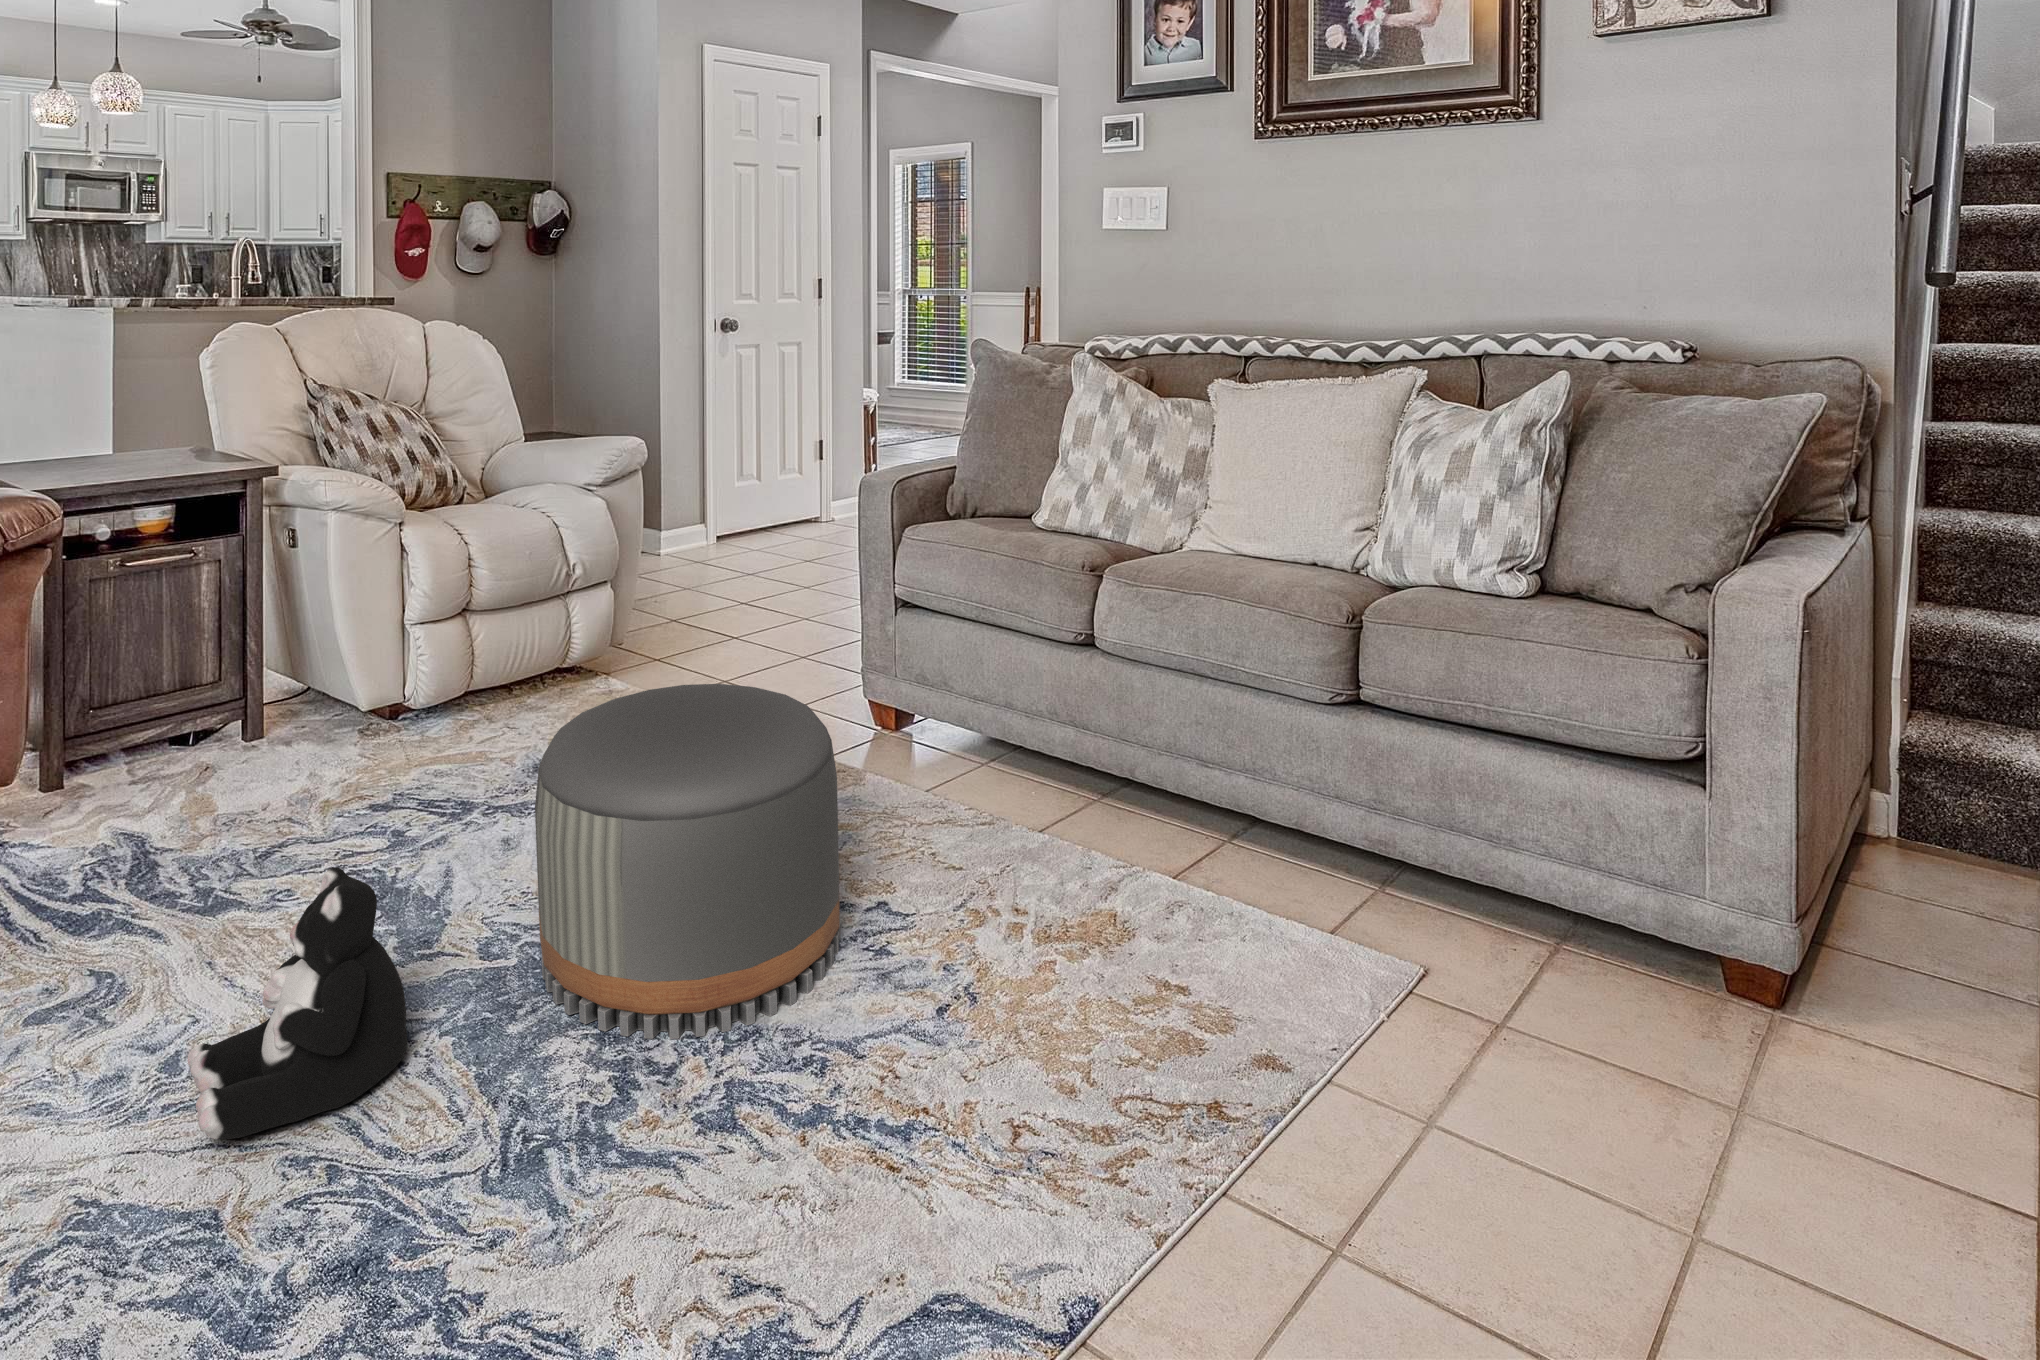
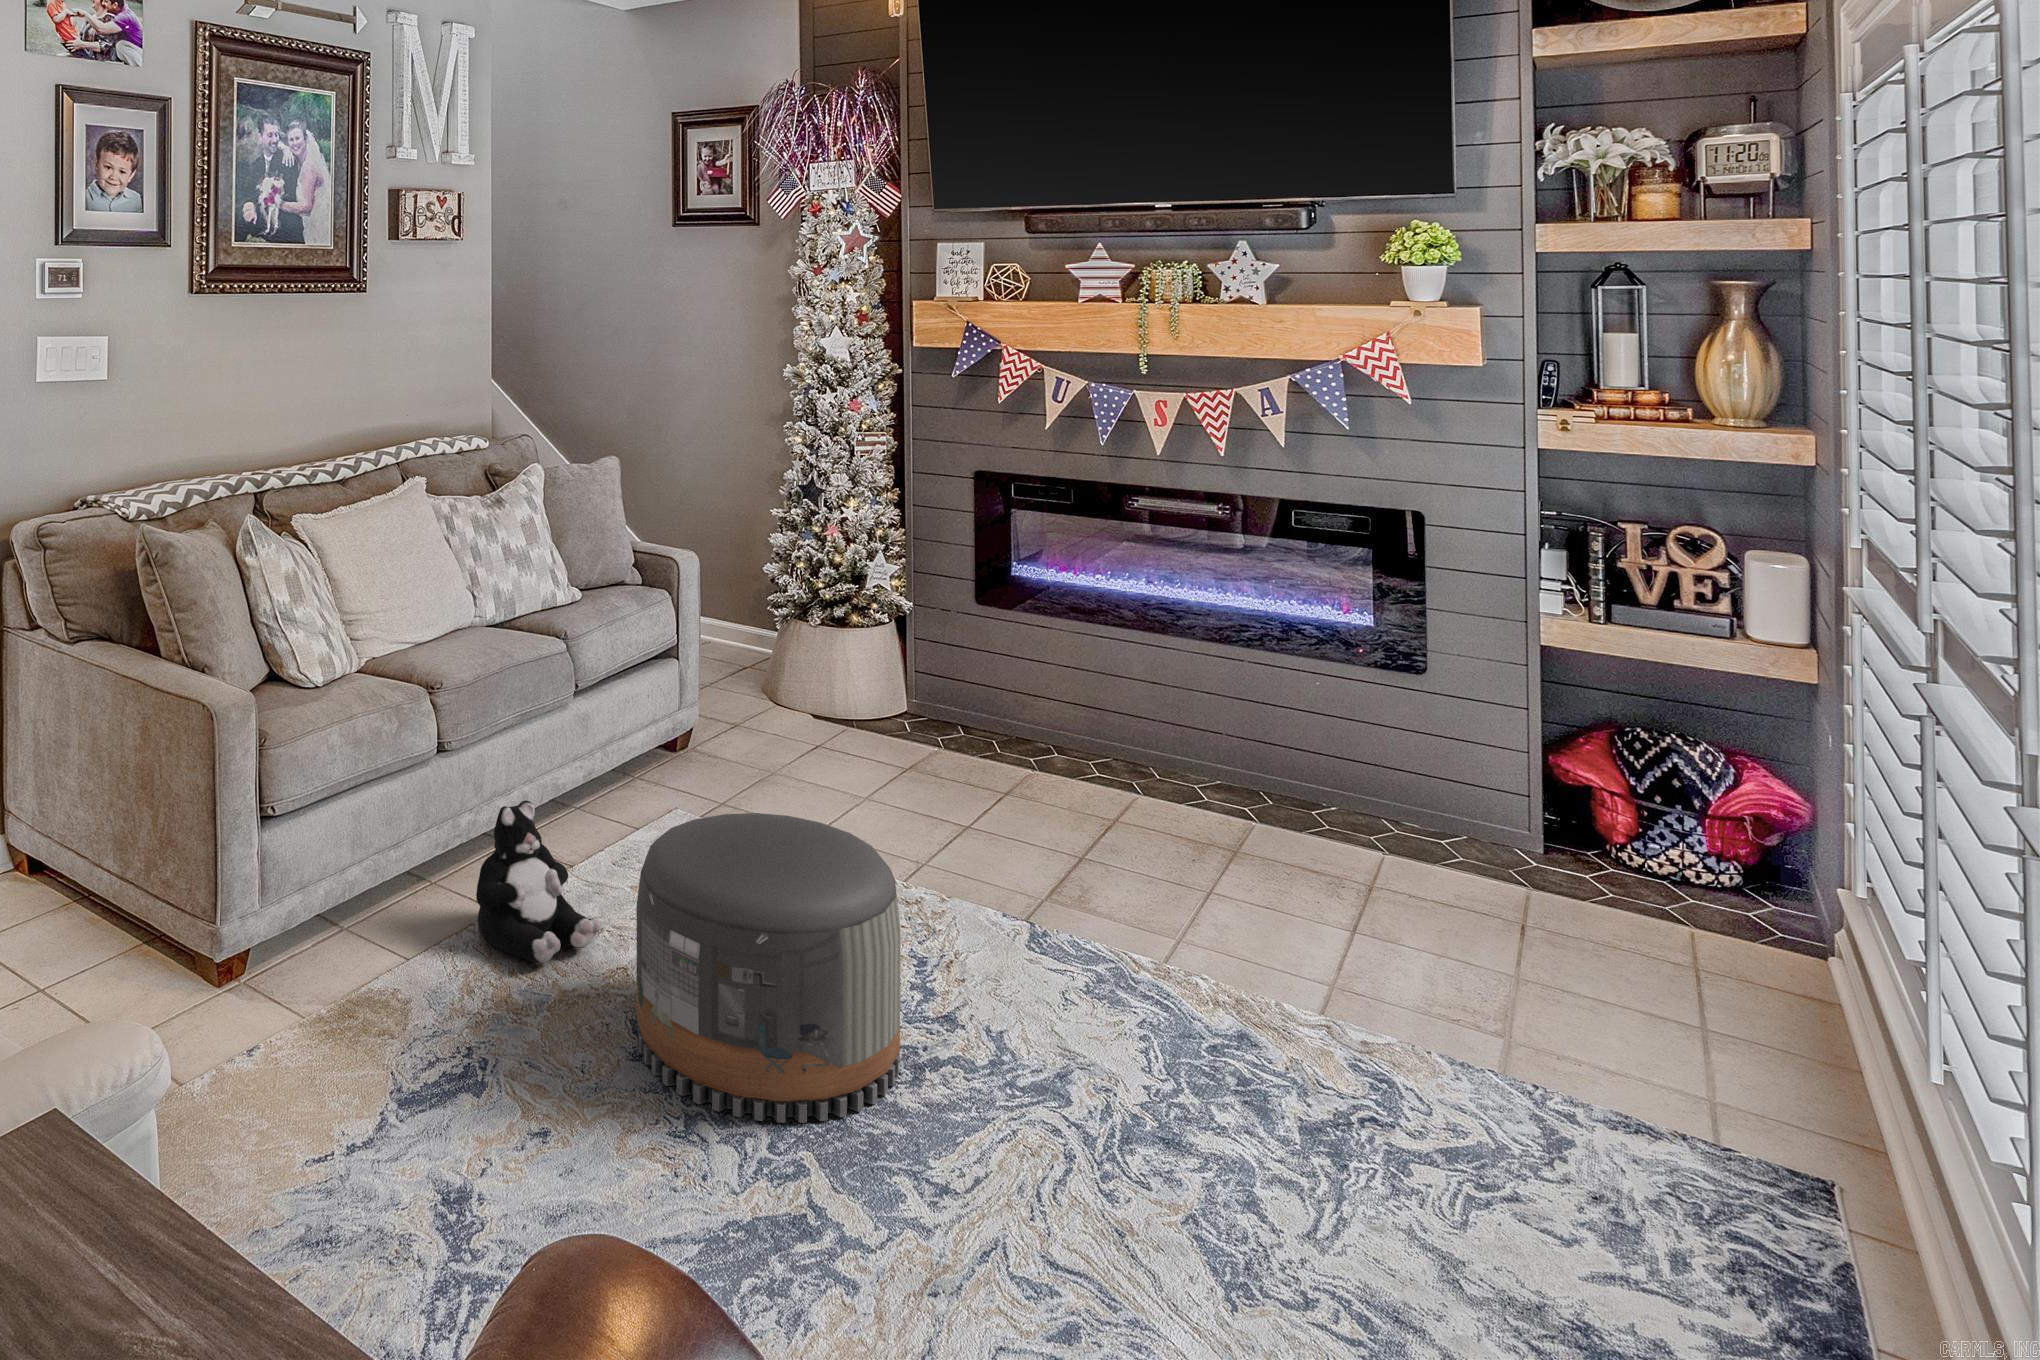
plush toy: present [188,867,407,1140] -> present [476,801,601,963]

